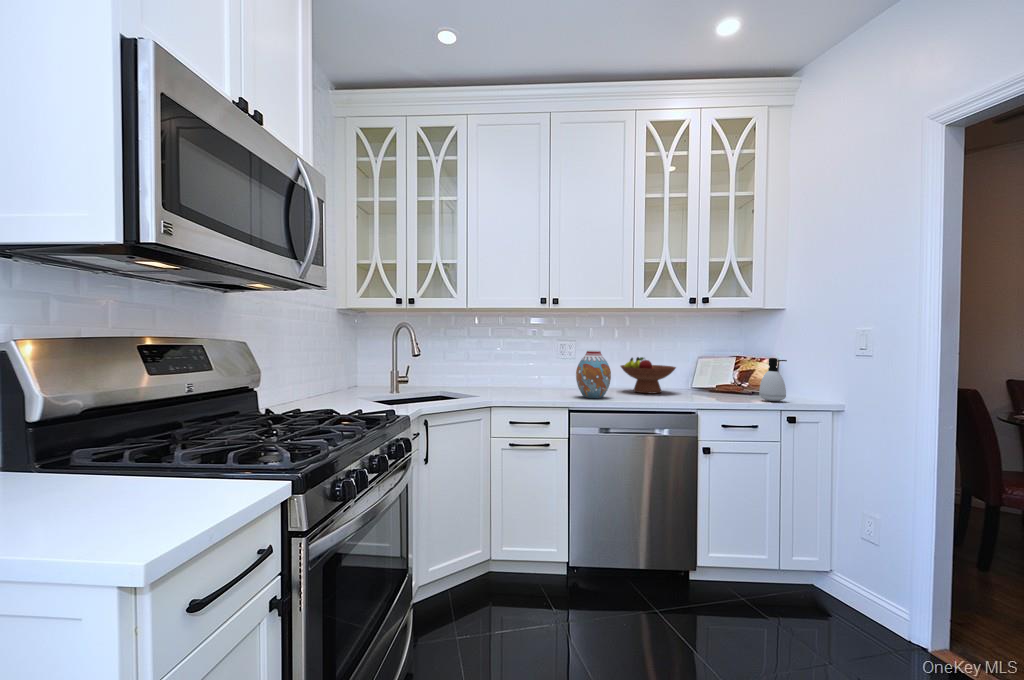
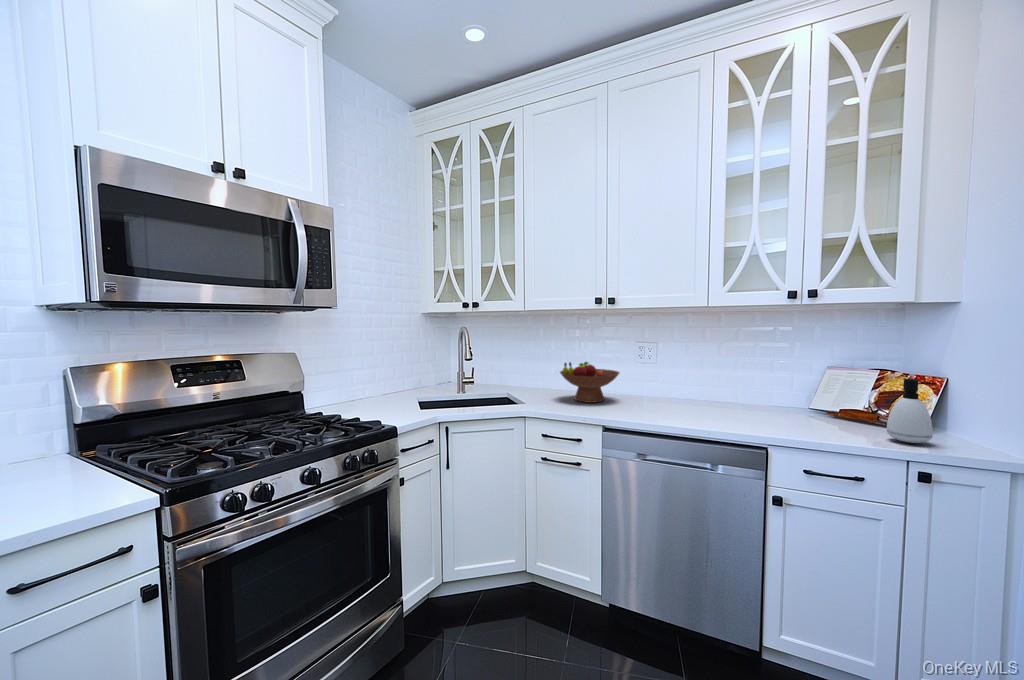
vase: present [576,350,611,398] -> none [626,359,668,416]
fruit bowl: present [621,357,676,394] -> present [560,362,619,403]

